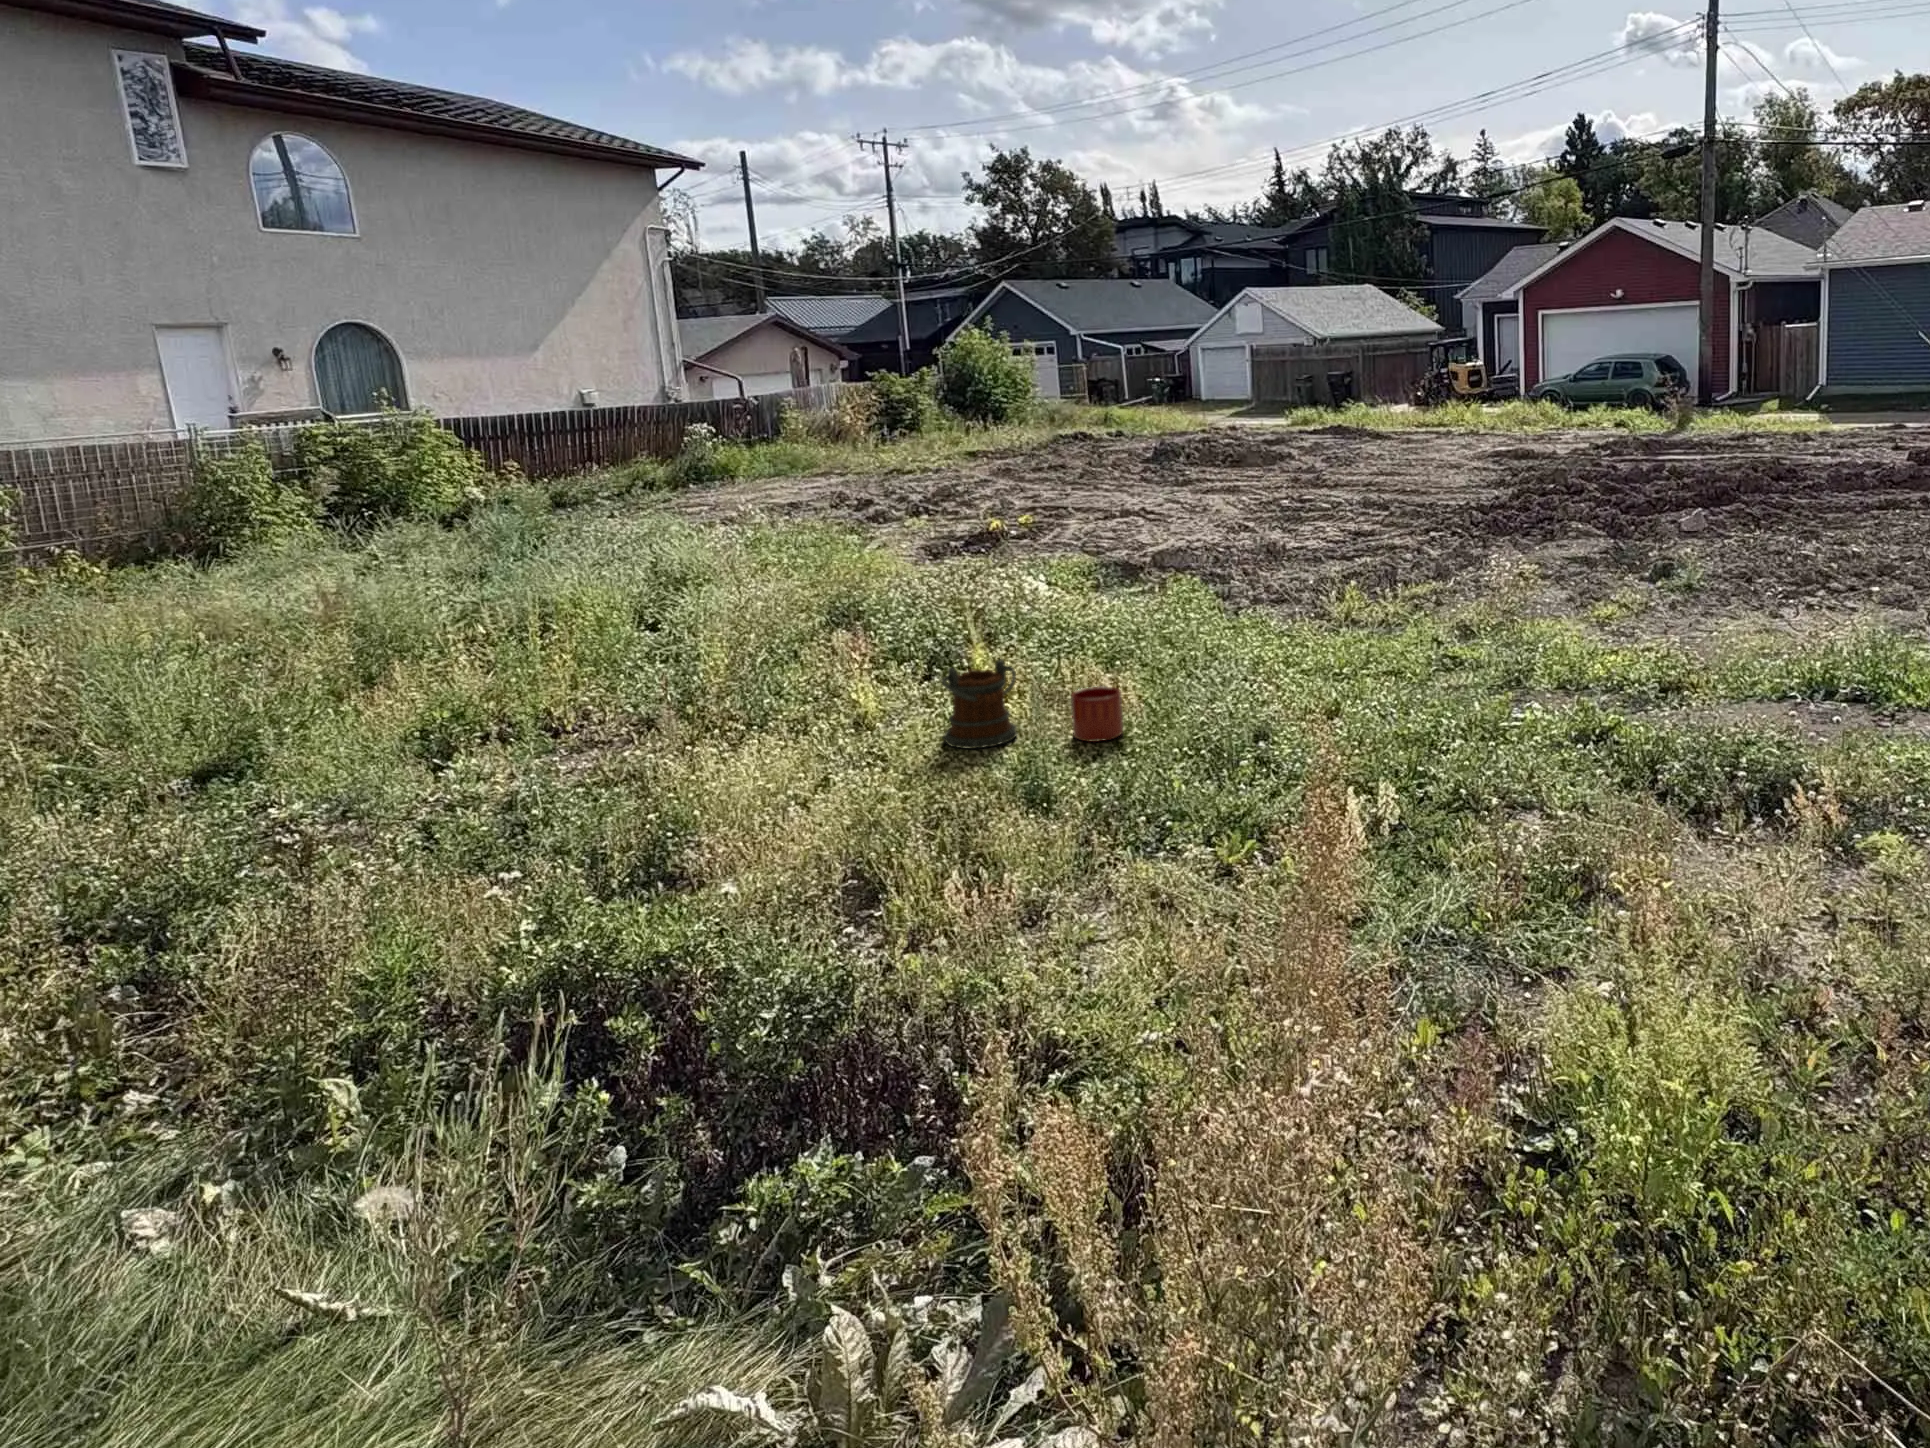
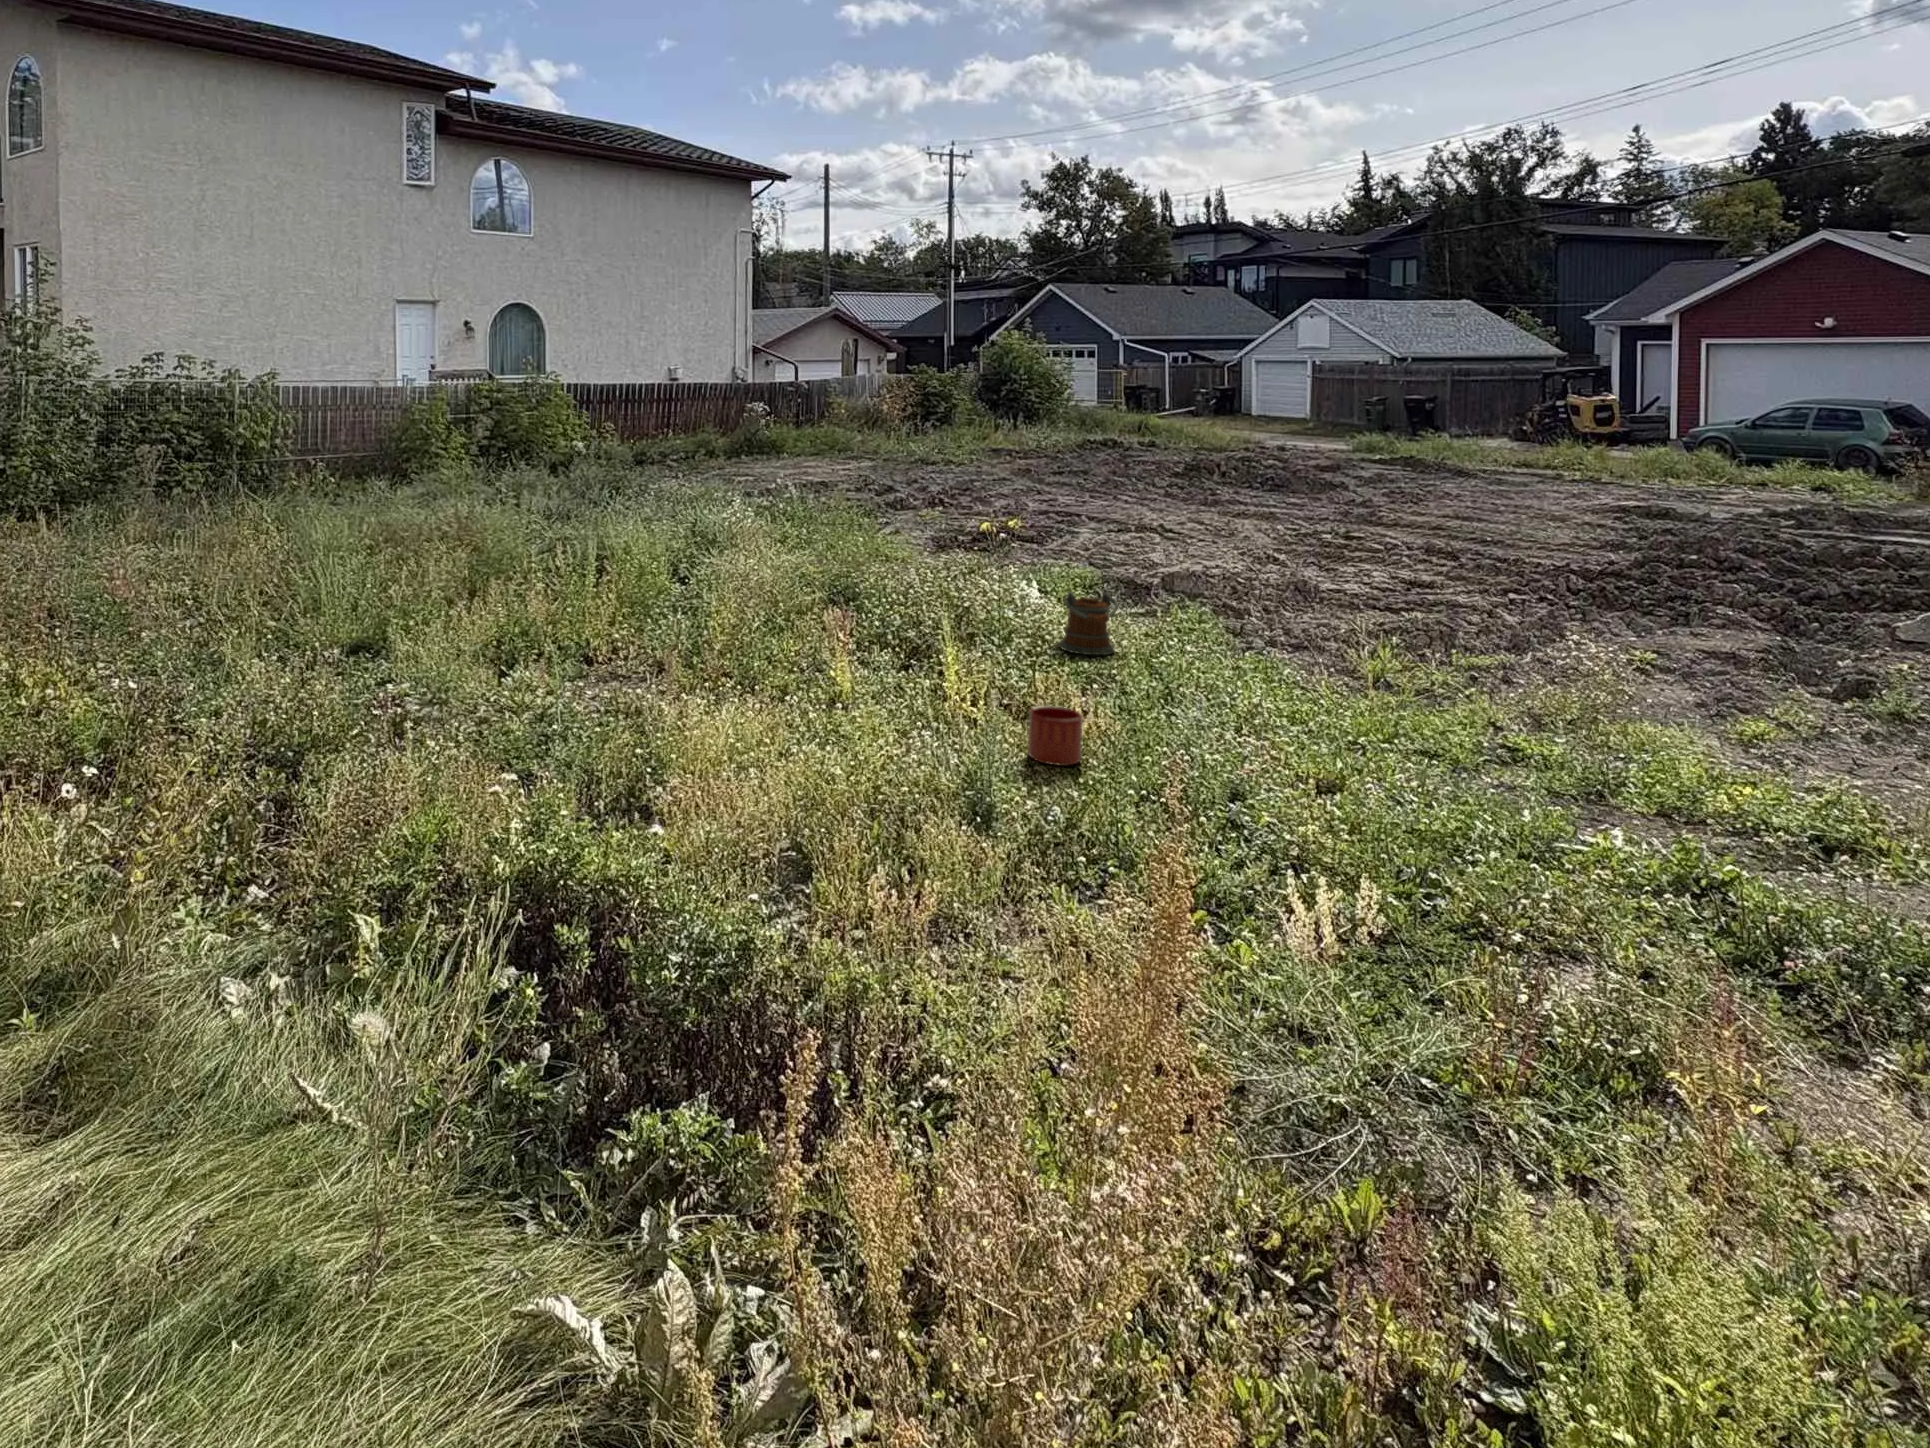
bucket: present [942,659,1017,749] -> present [1058,592,1118,655]

